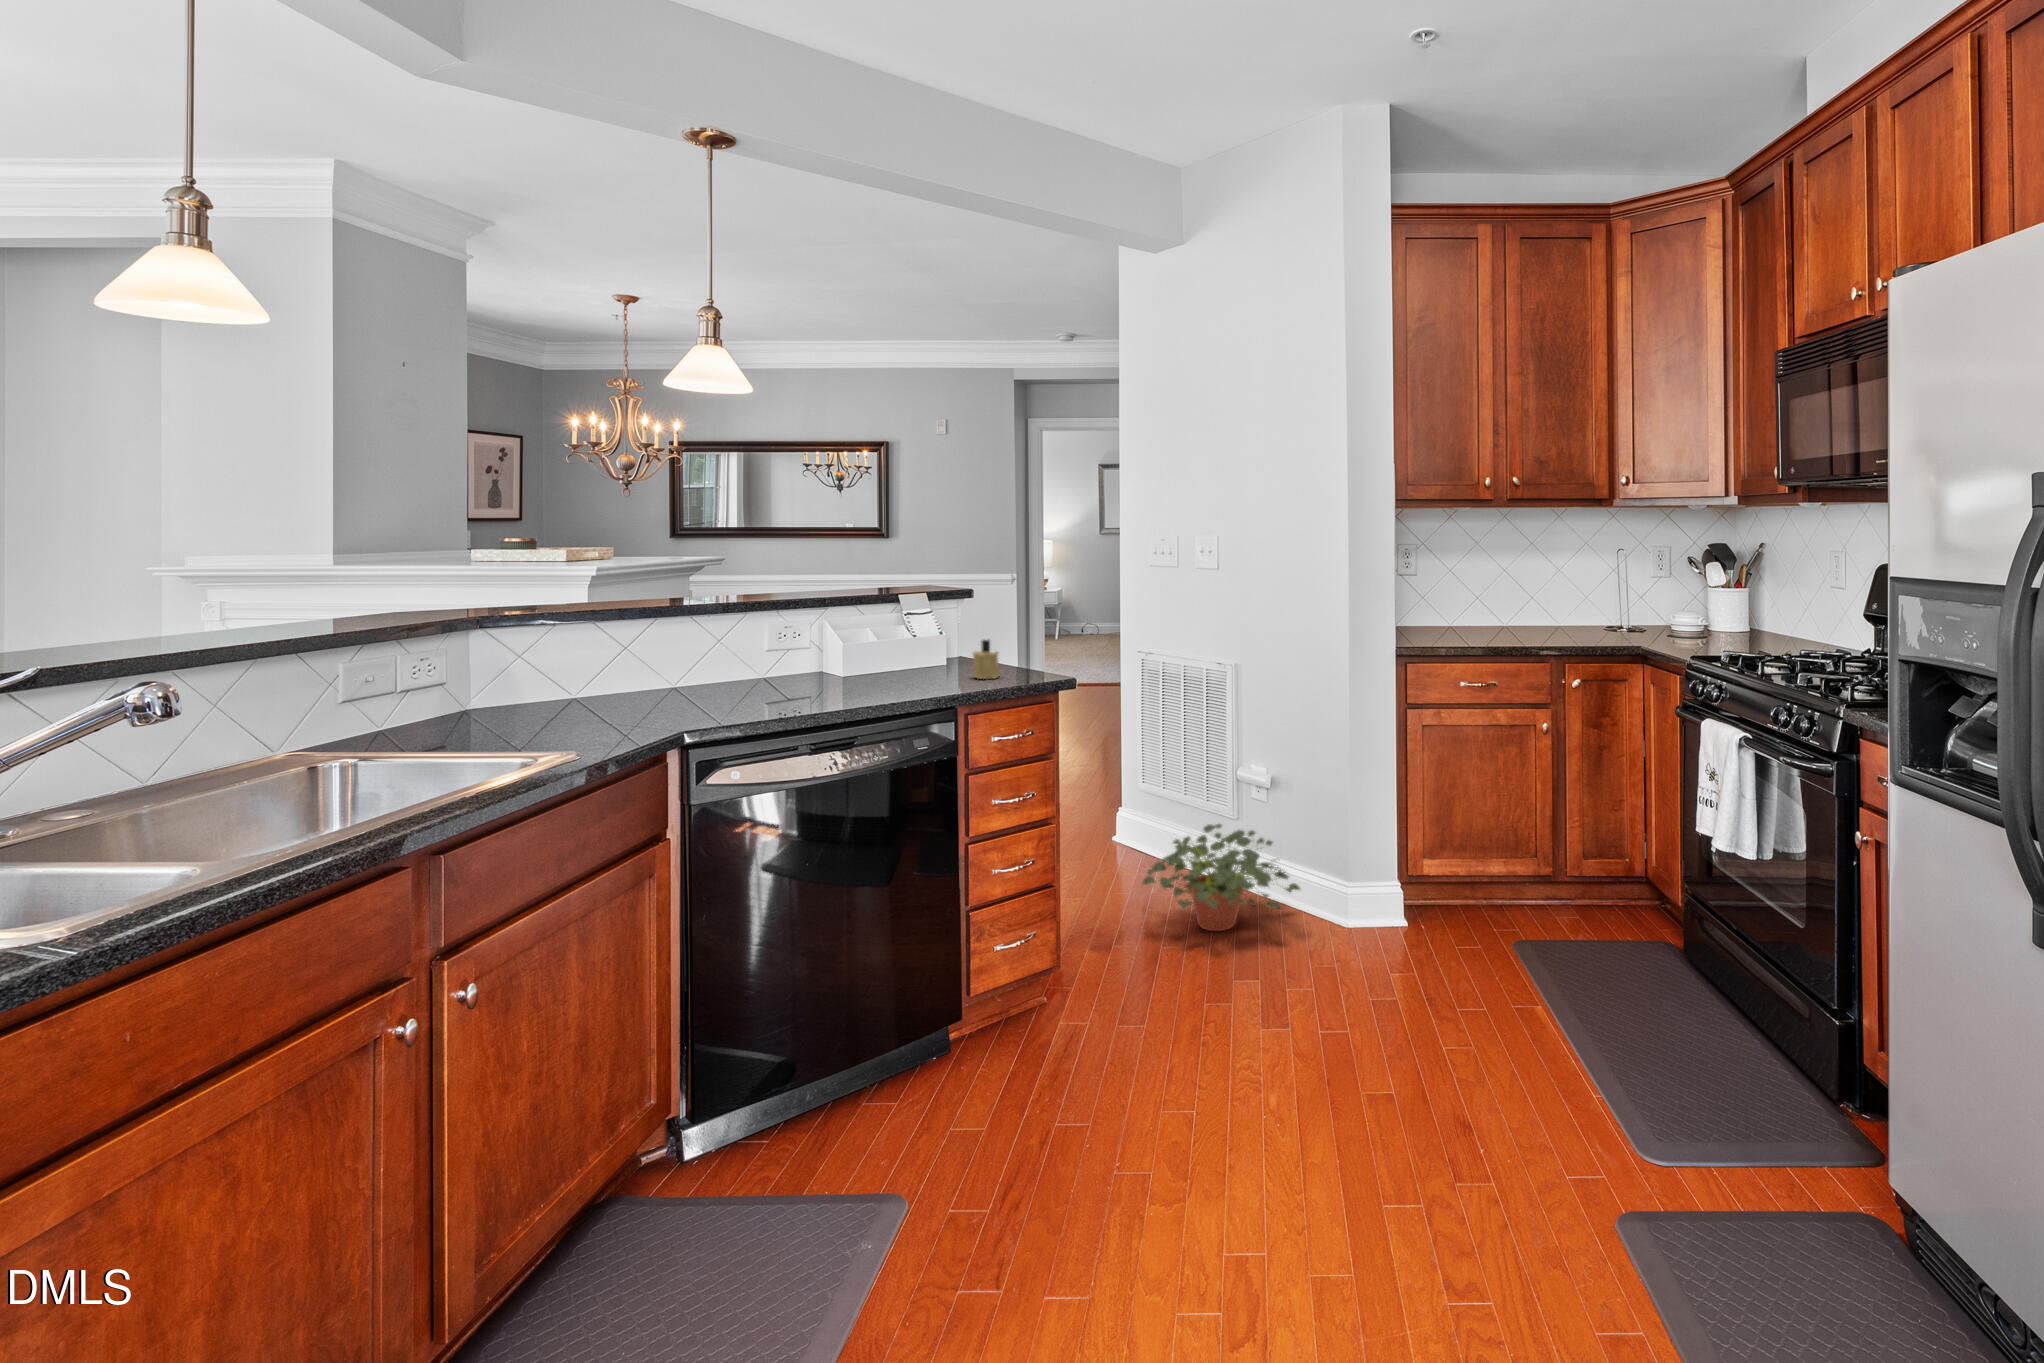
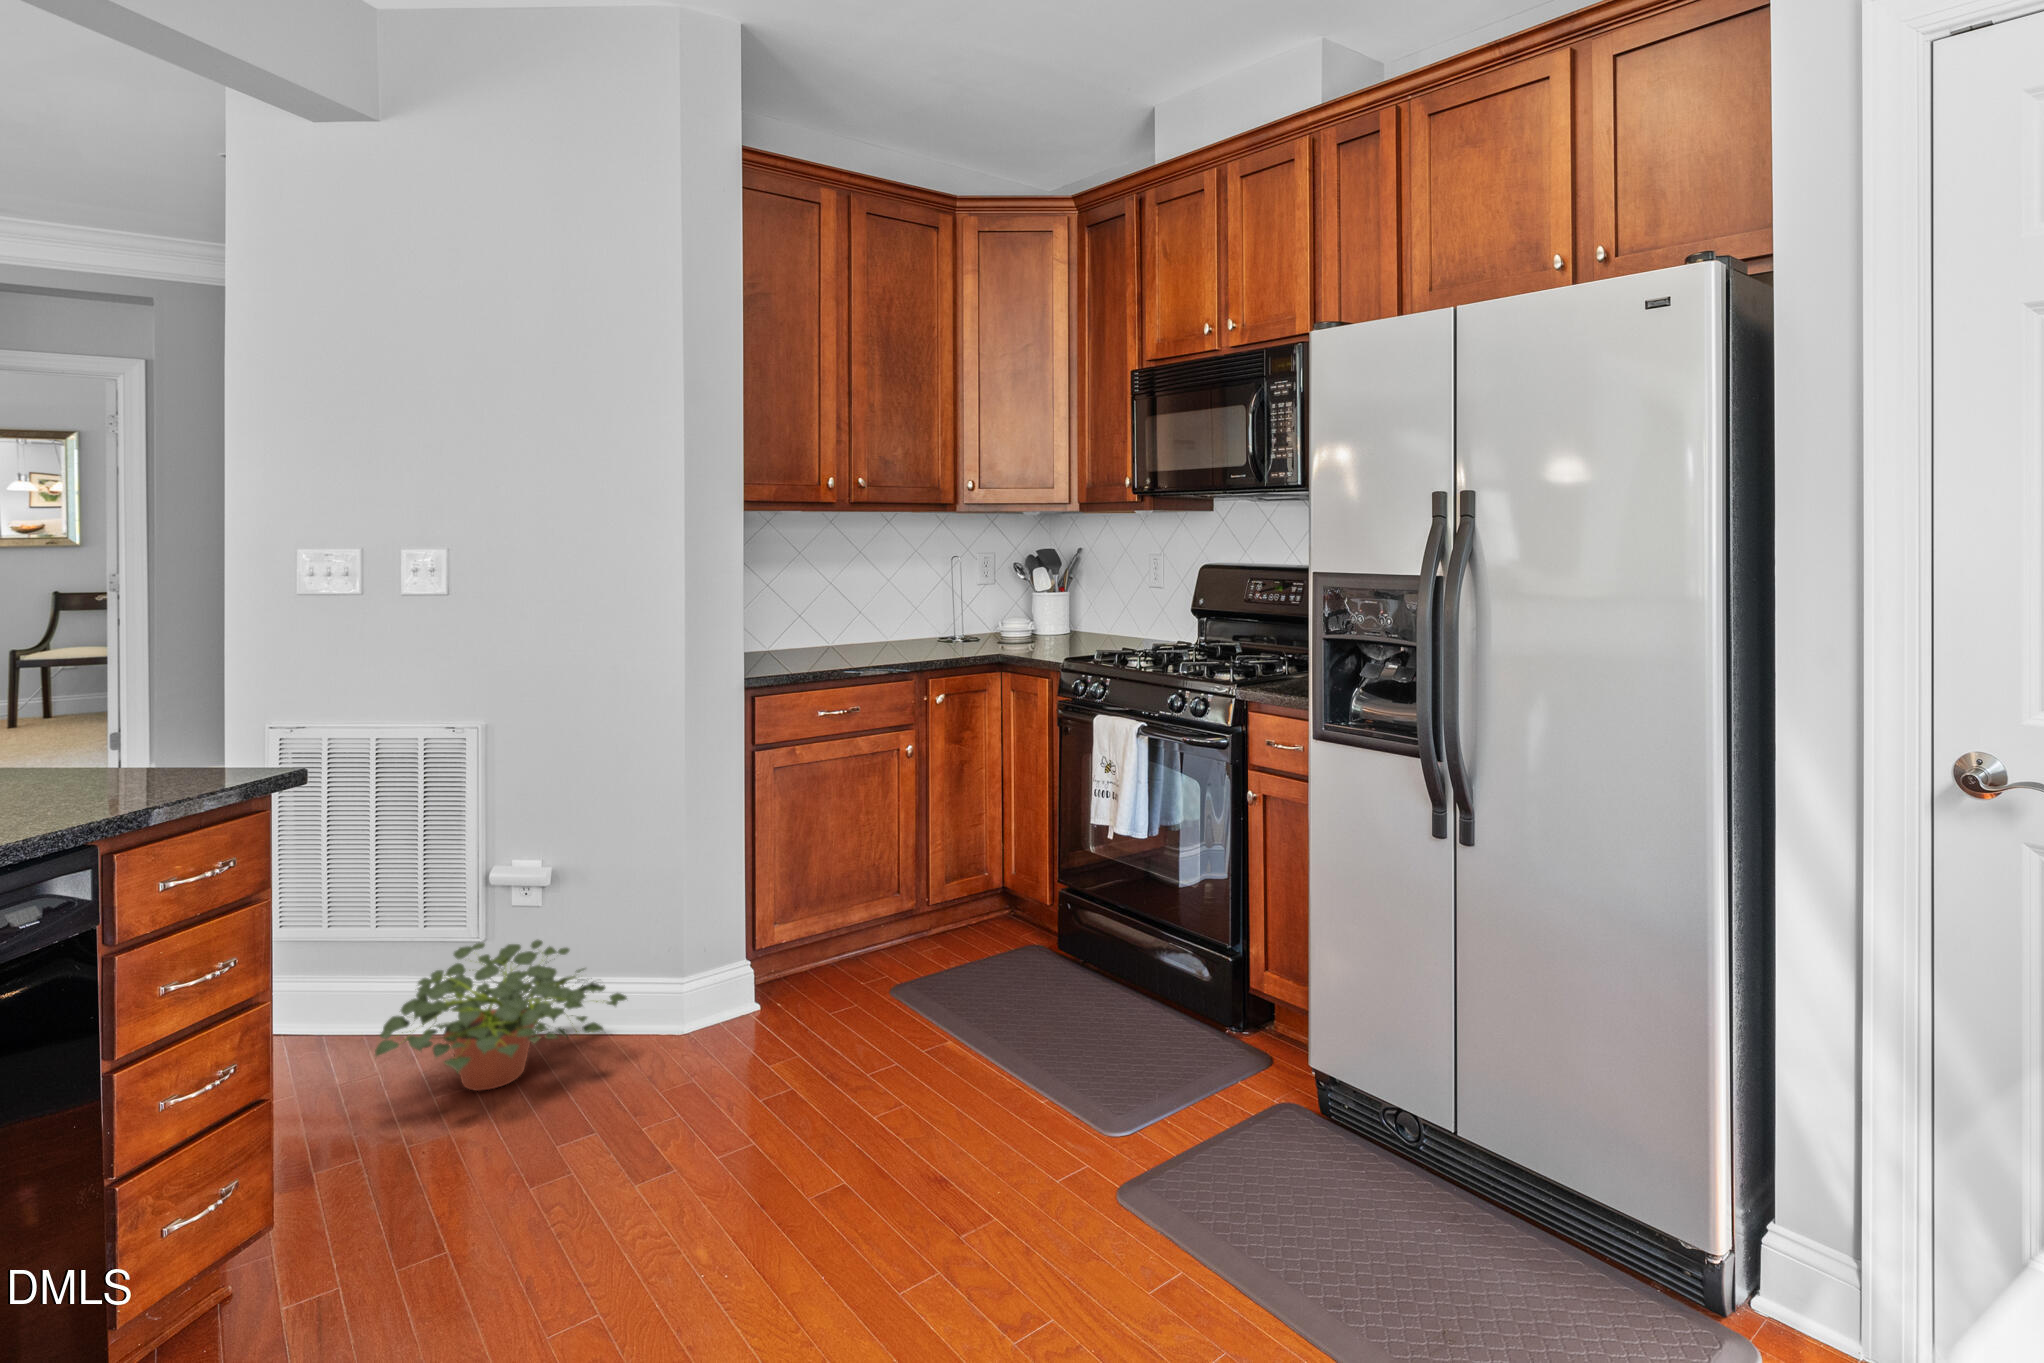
candle: present [973,640,999,679] -> none [82,729,143,795]

